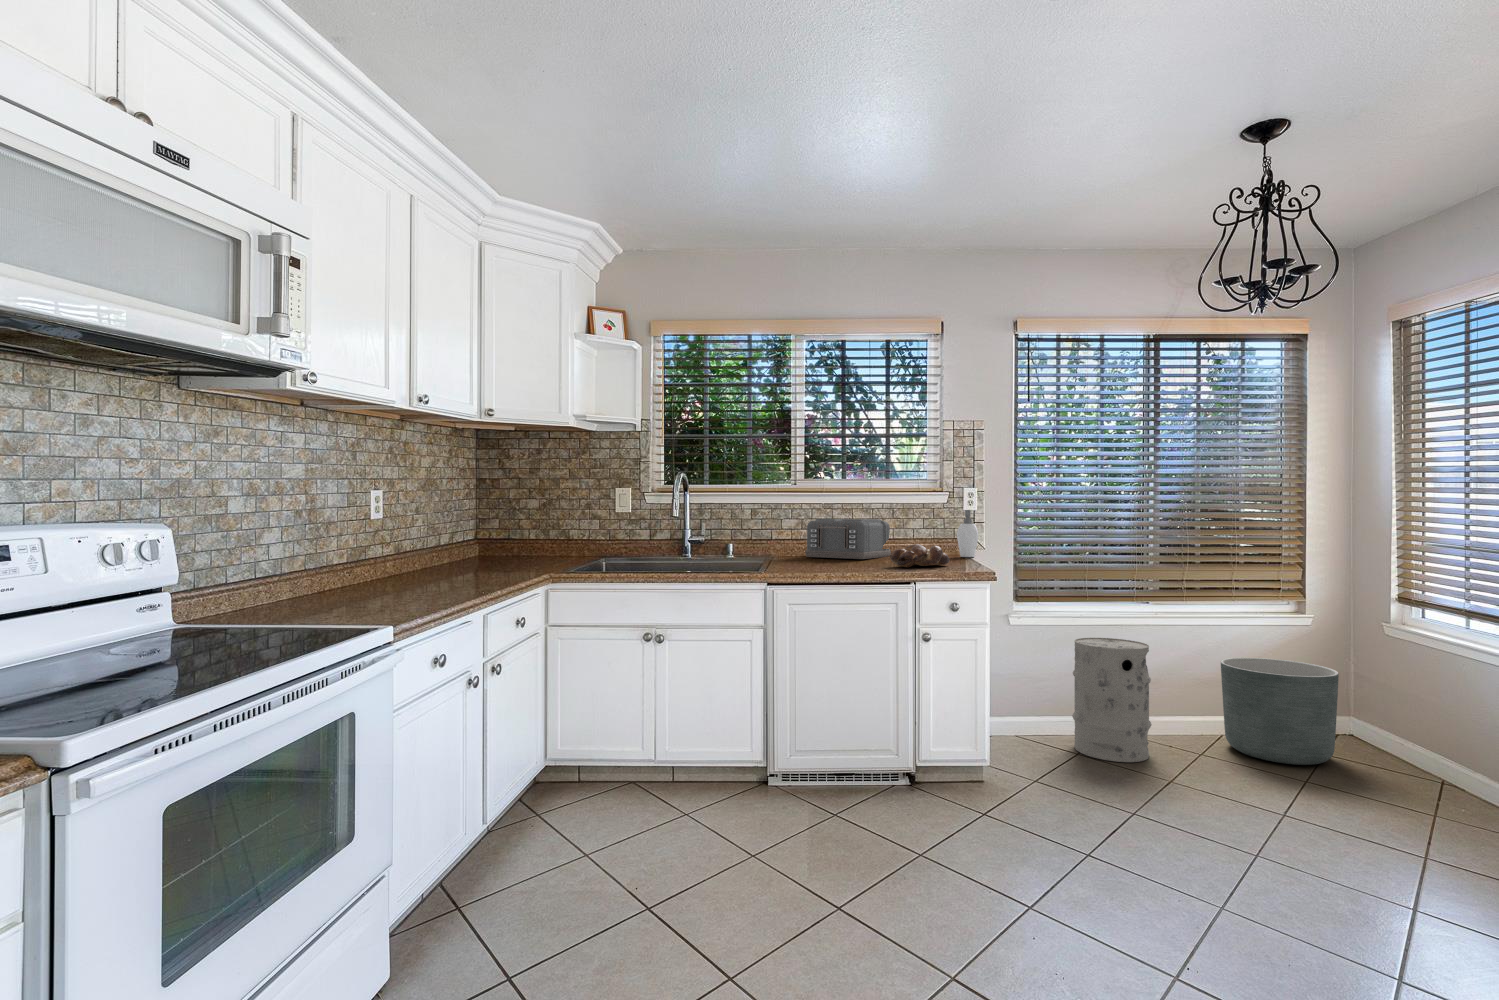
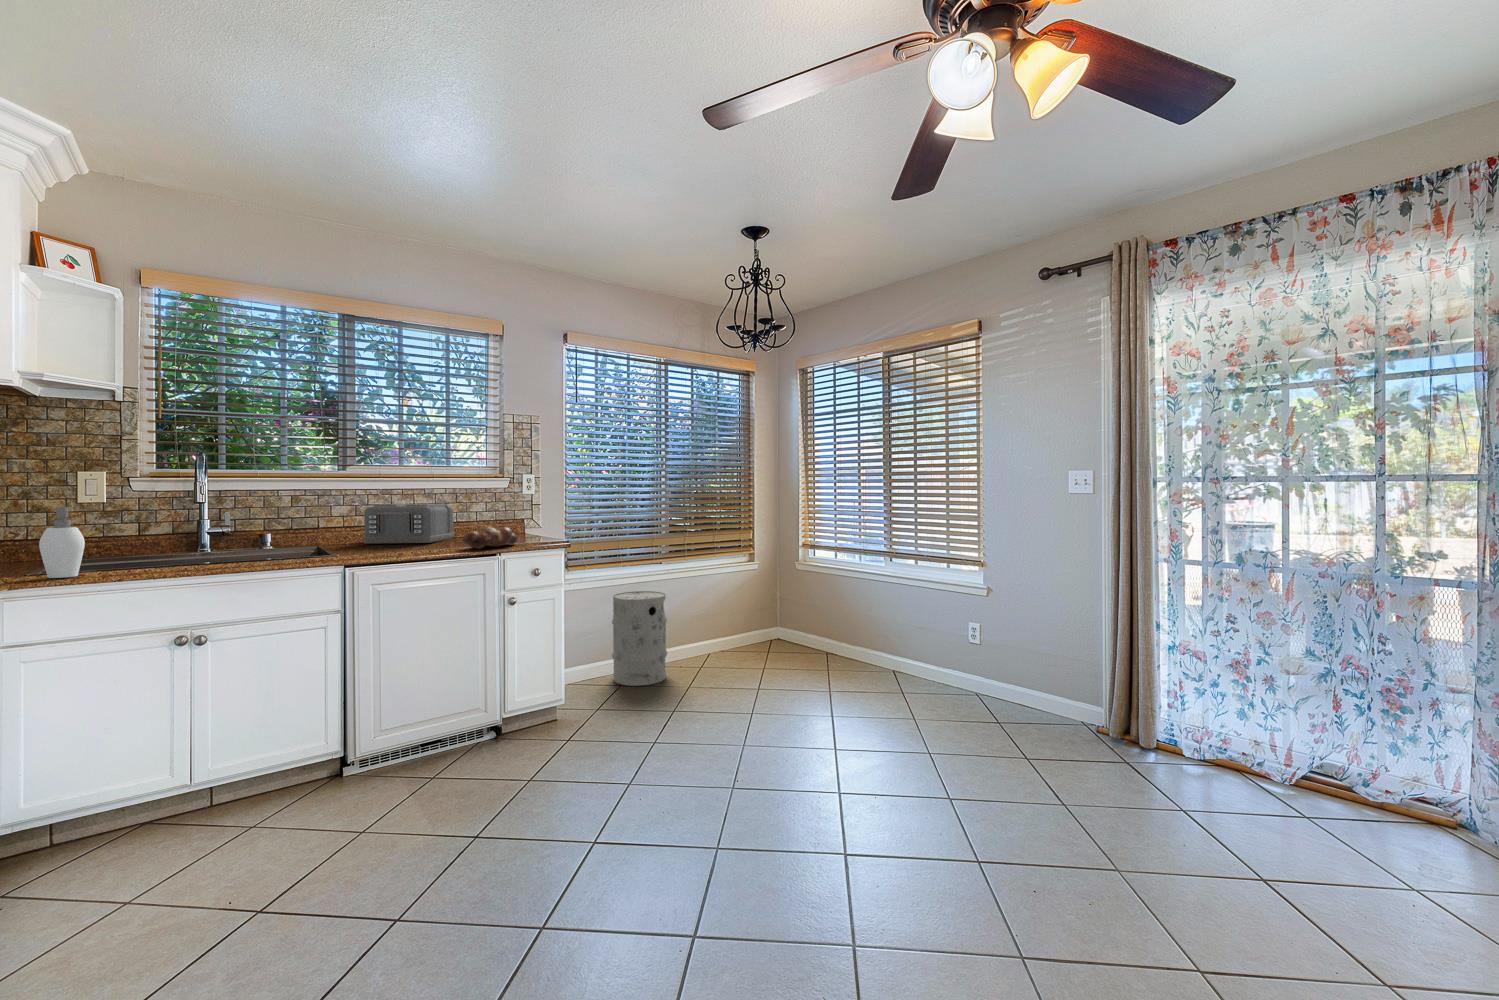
soap dispenser: present [957,510,983,557] -> present [39,507,85,578]
planter: present [1221,658,1339,765] -> none [708,593,774,663]

